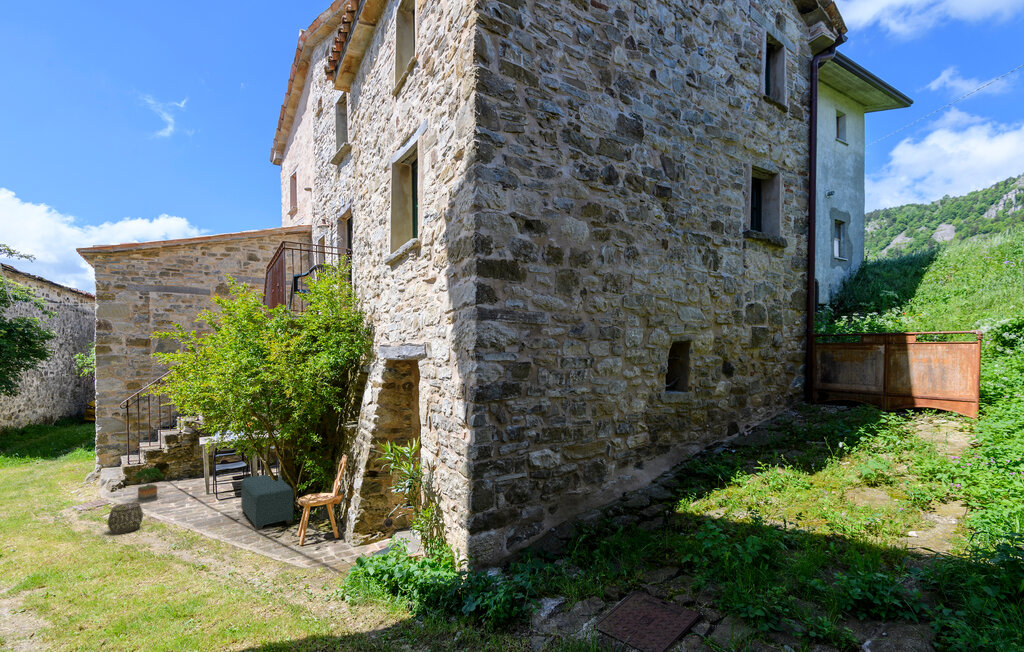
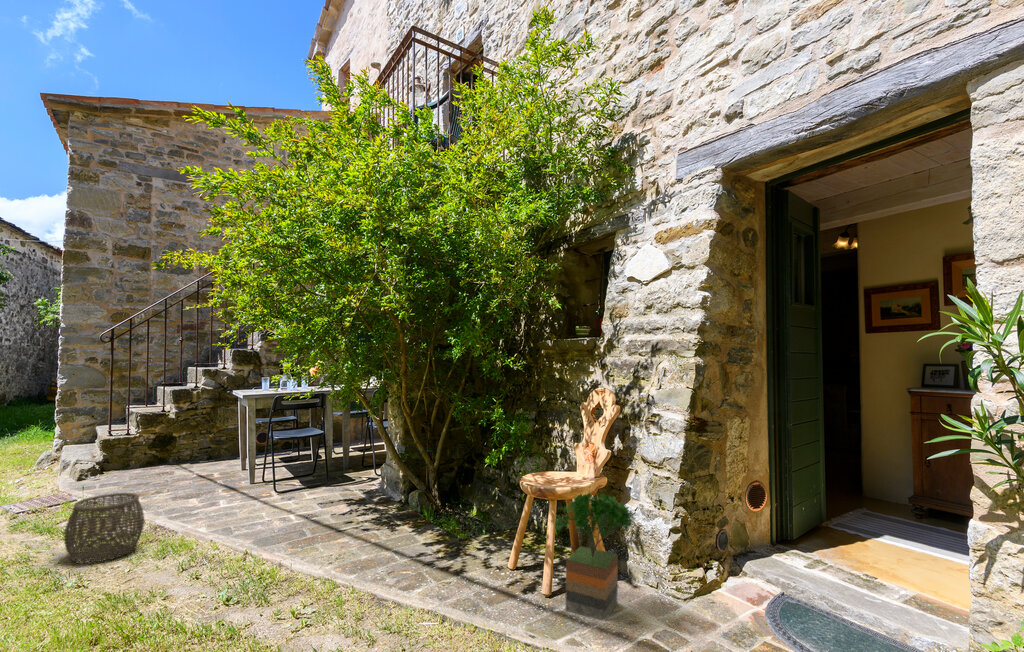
potted tree: present [136,468,163,503] -> present [555,492,635,620]
bench: present [241,475,294,530] -> none [337,446,465,562]

